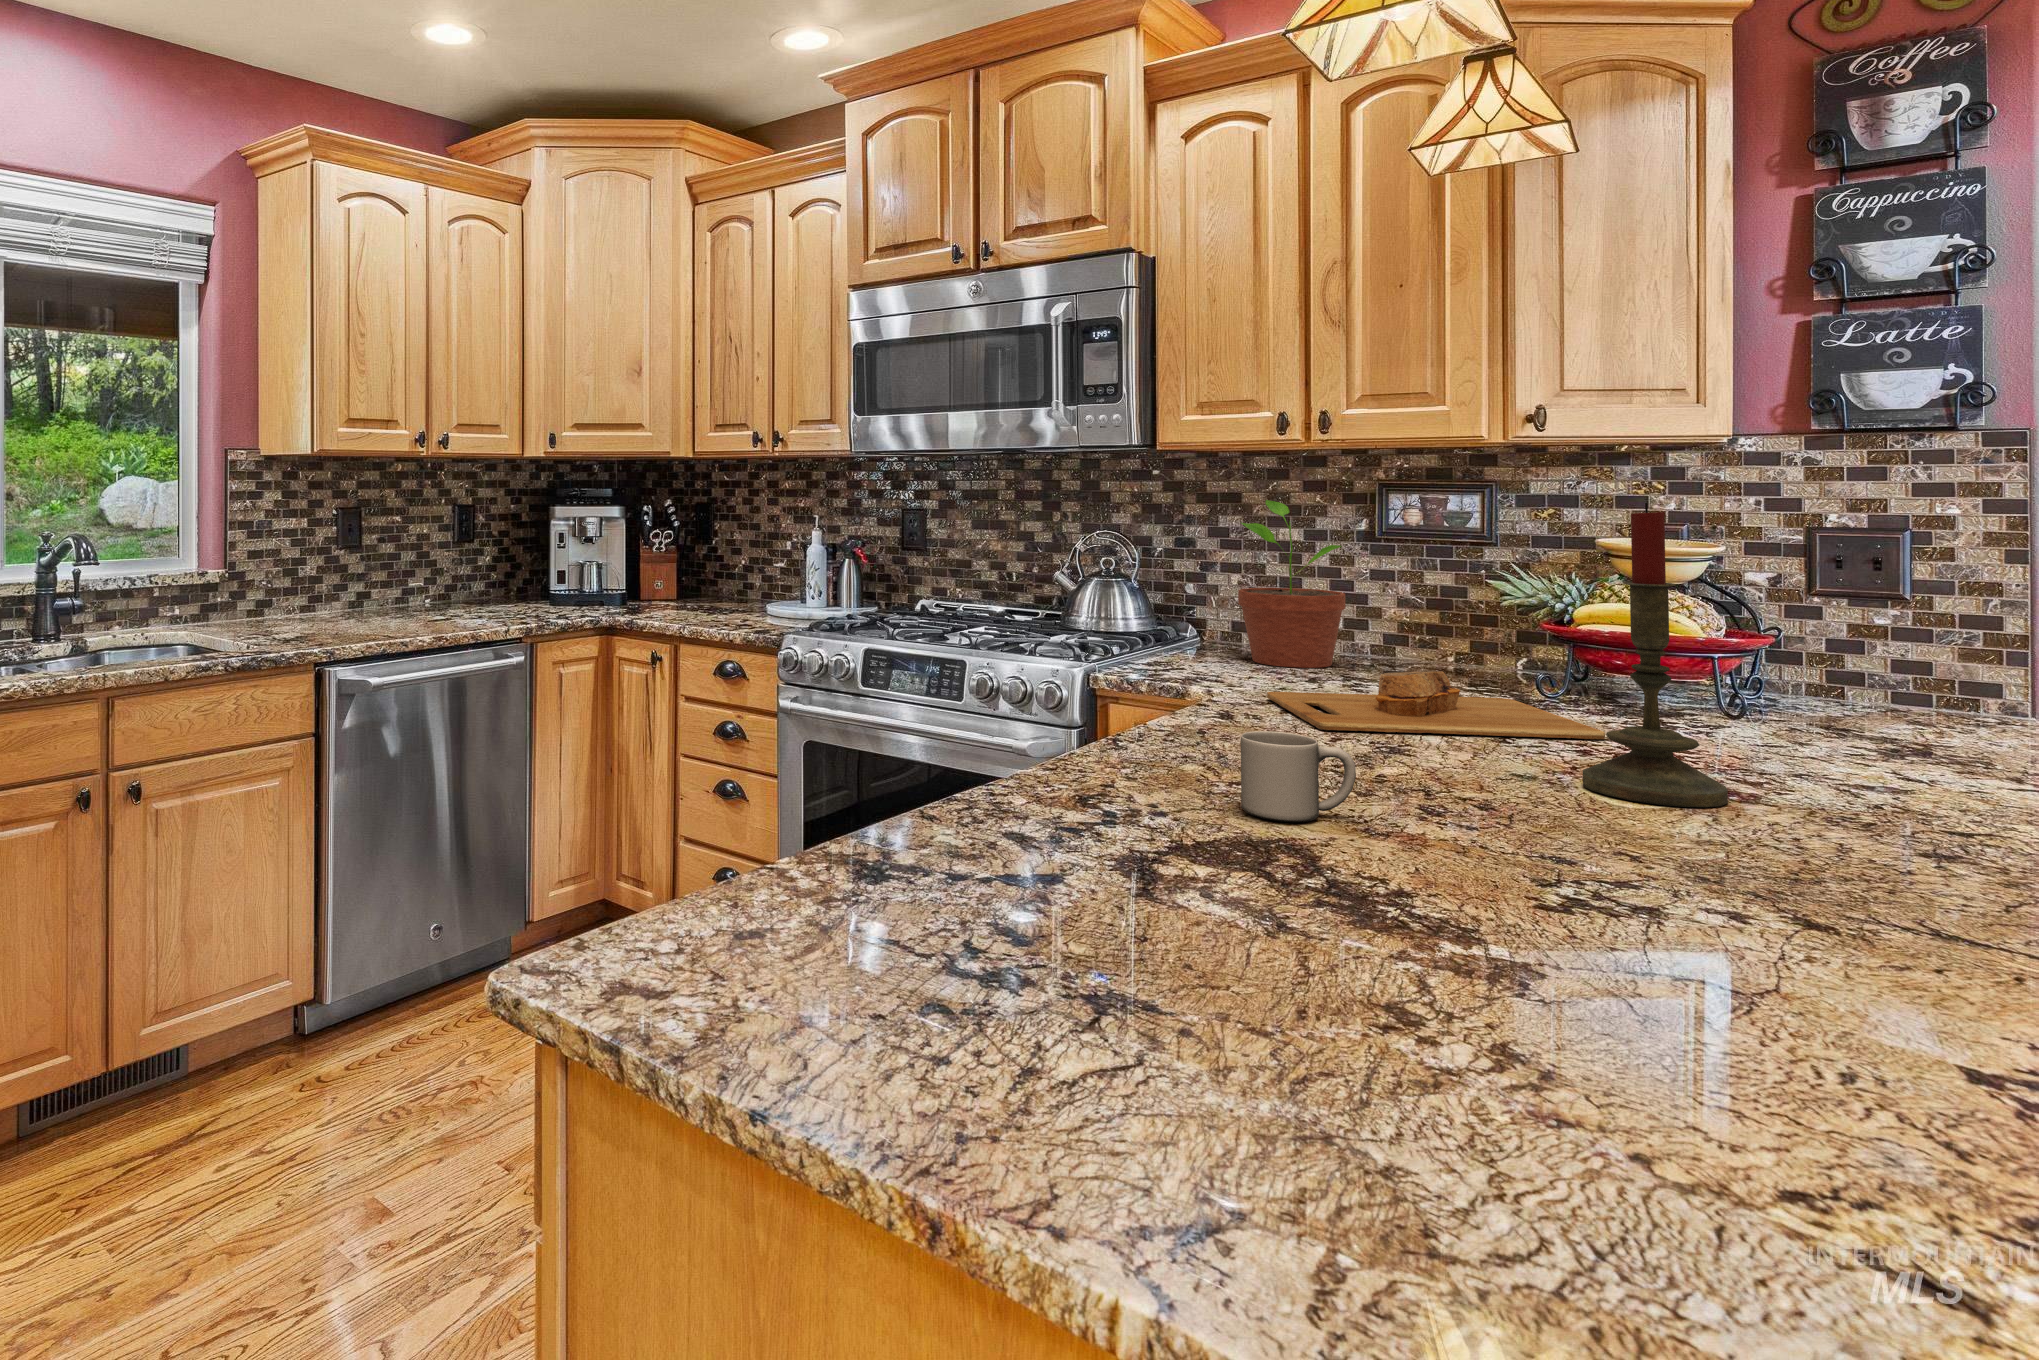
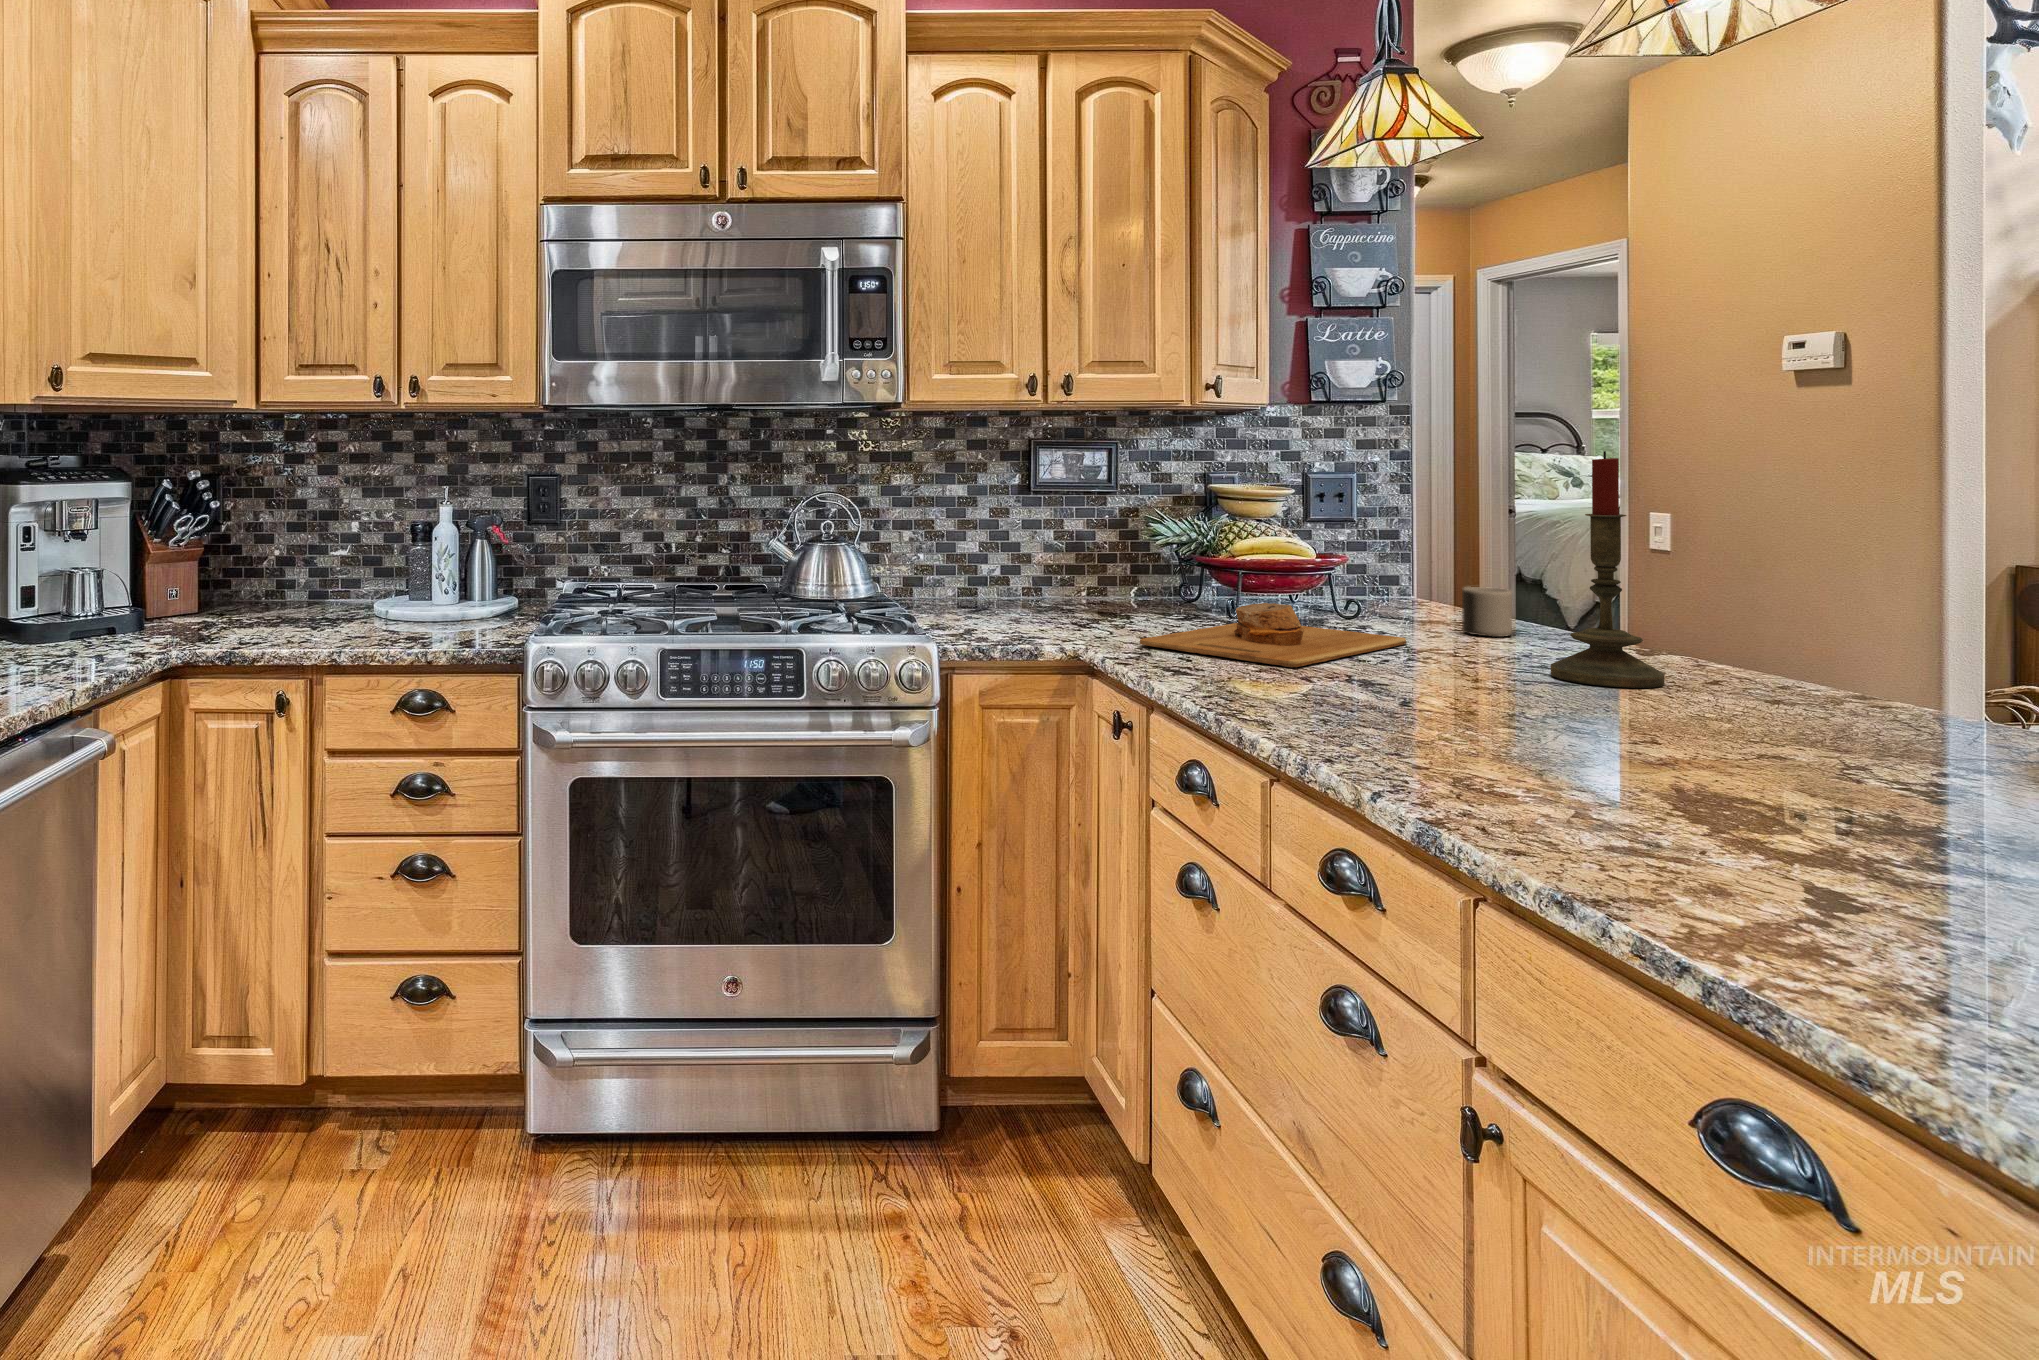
potted plant: present [1238,500,1346,668] -> none [950,459,1056,615]
mug: present [1241,731,1356,822] -> present [1462,587,1512,637]

